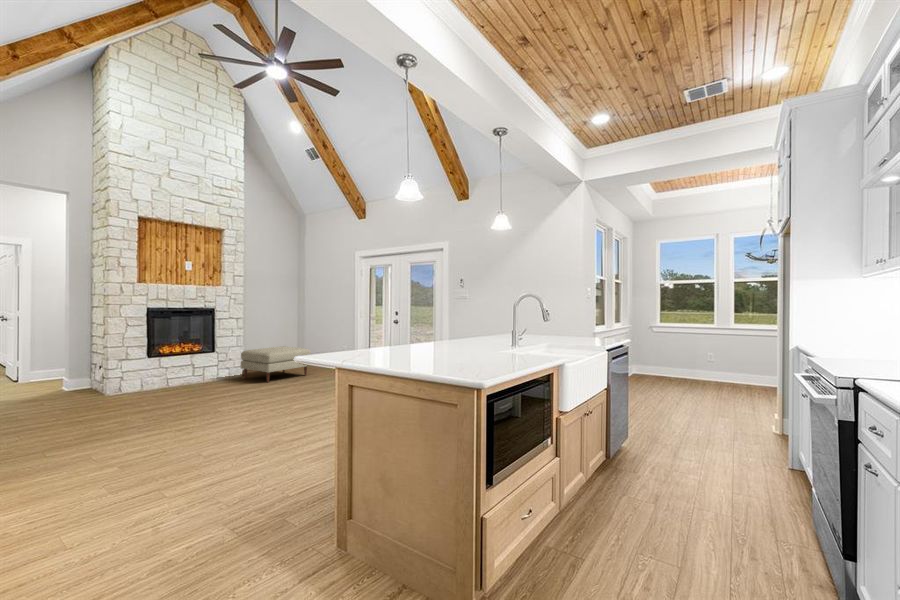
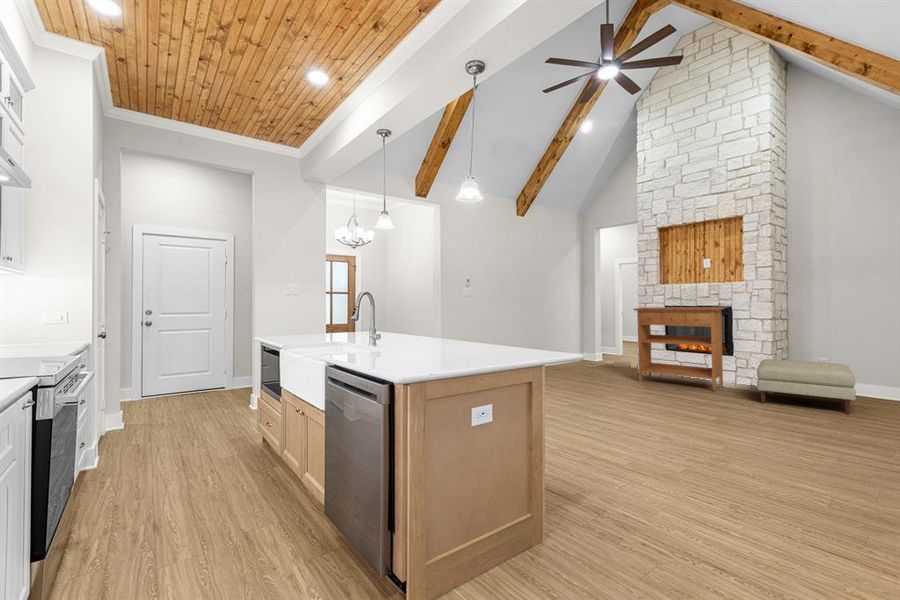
console table: none [127,309,230,398] -> present [633,307,725,392]

